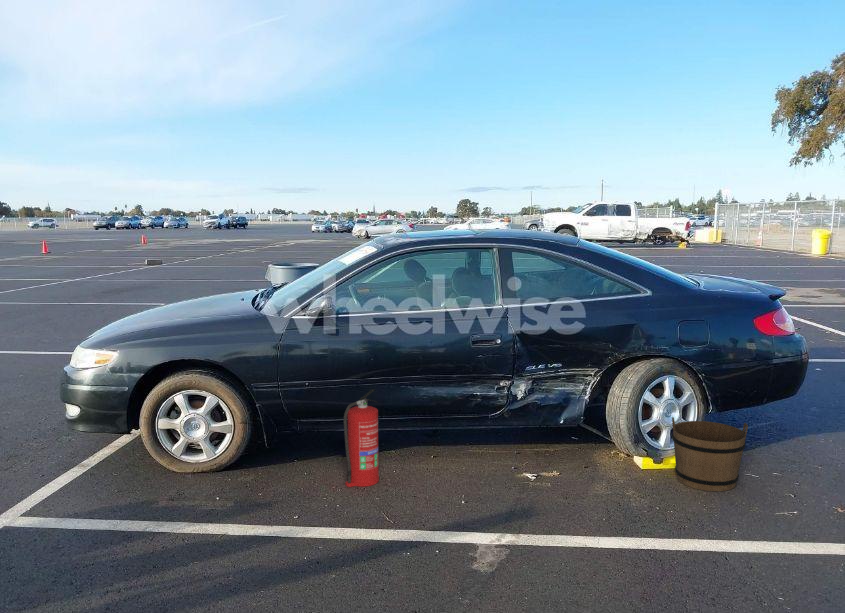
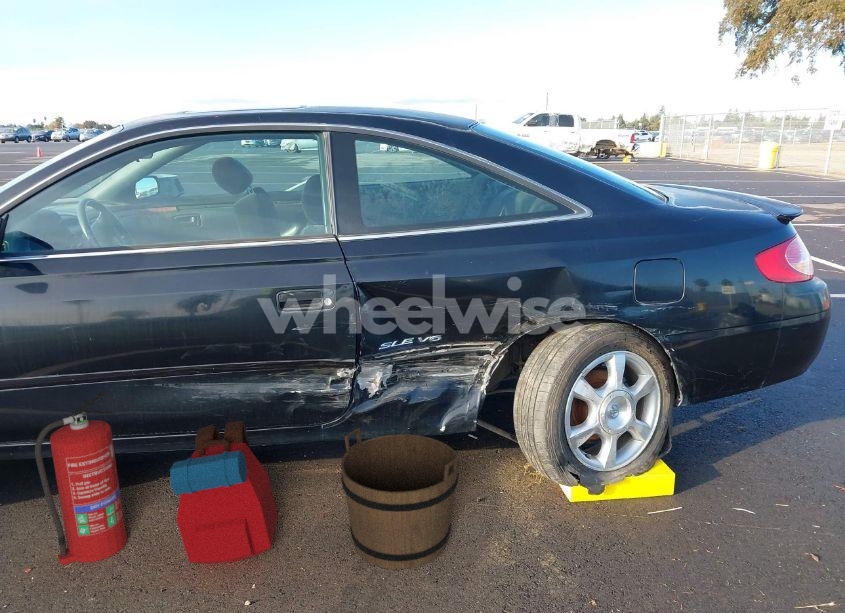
backpack: none [418,410,469,489] -> present [170,421,278,564]
bucket: present [672,417,748,491] -> present [341,428,459,569]

